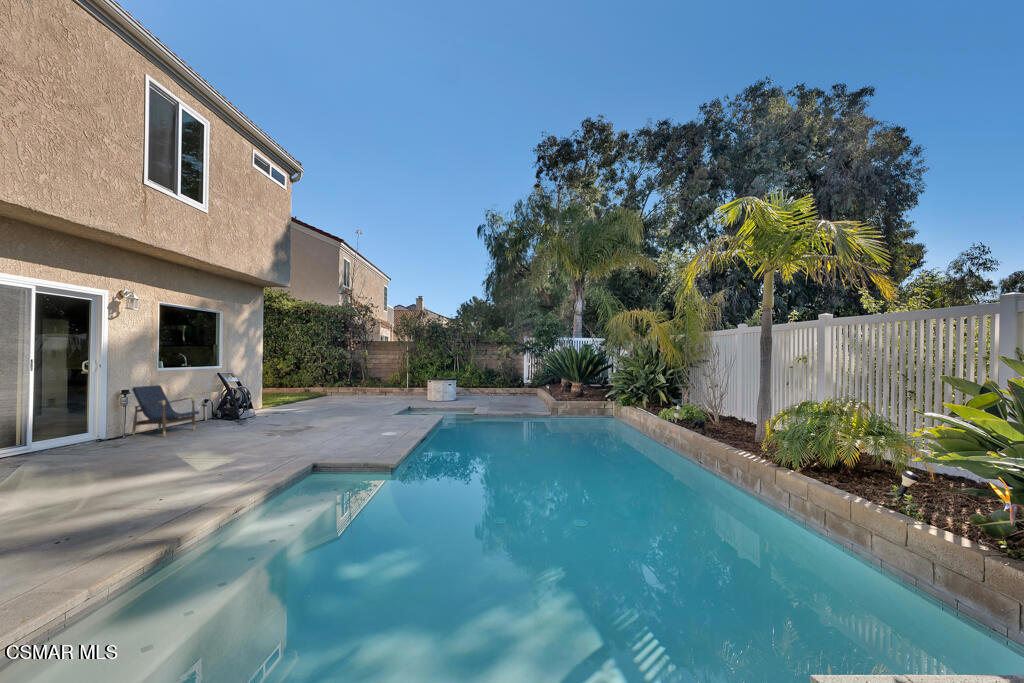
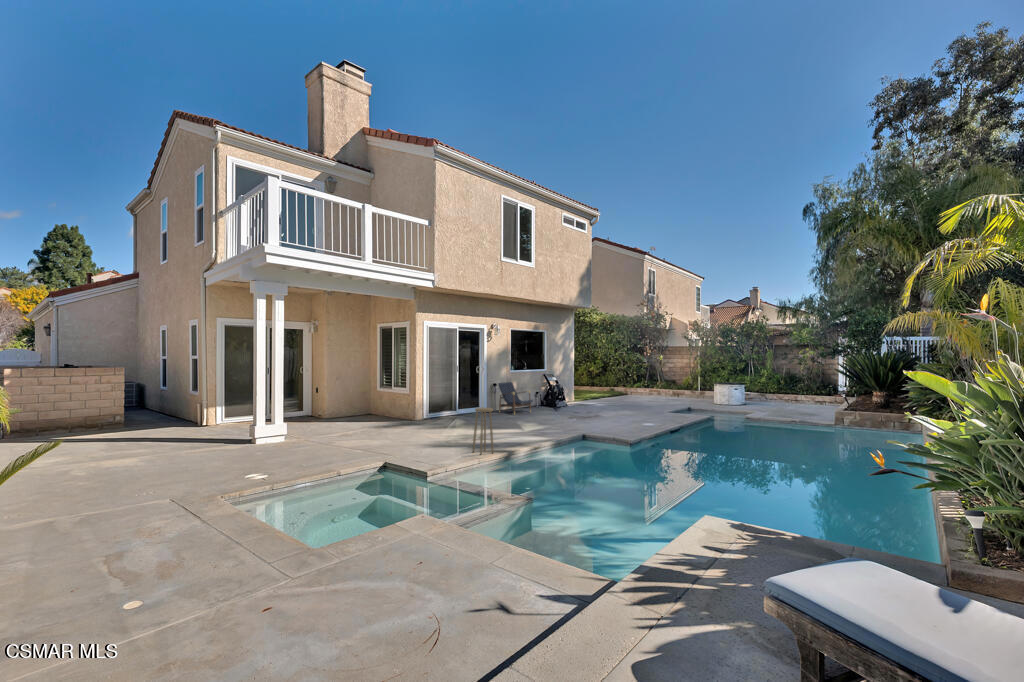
stool: none [50,436,115,546] -> present [473,408,494,454]

